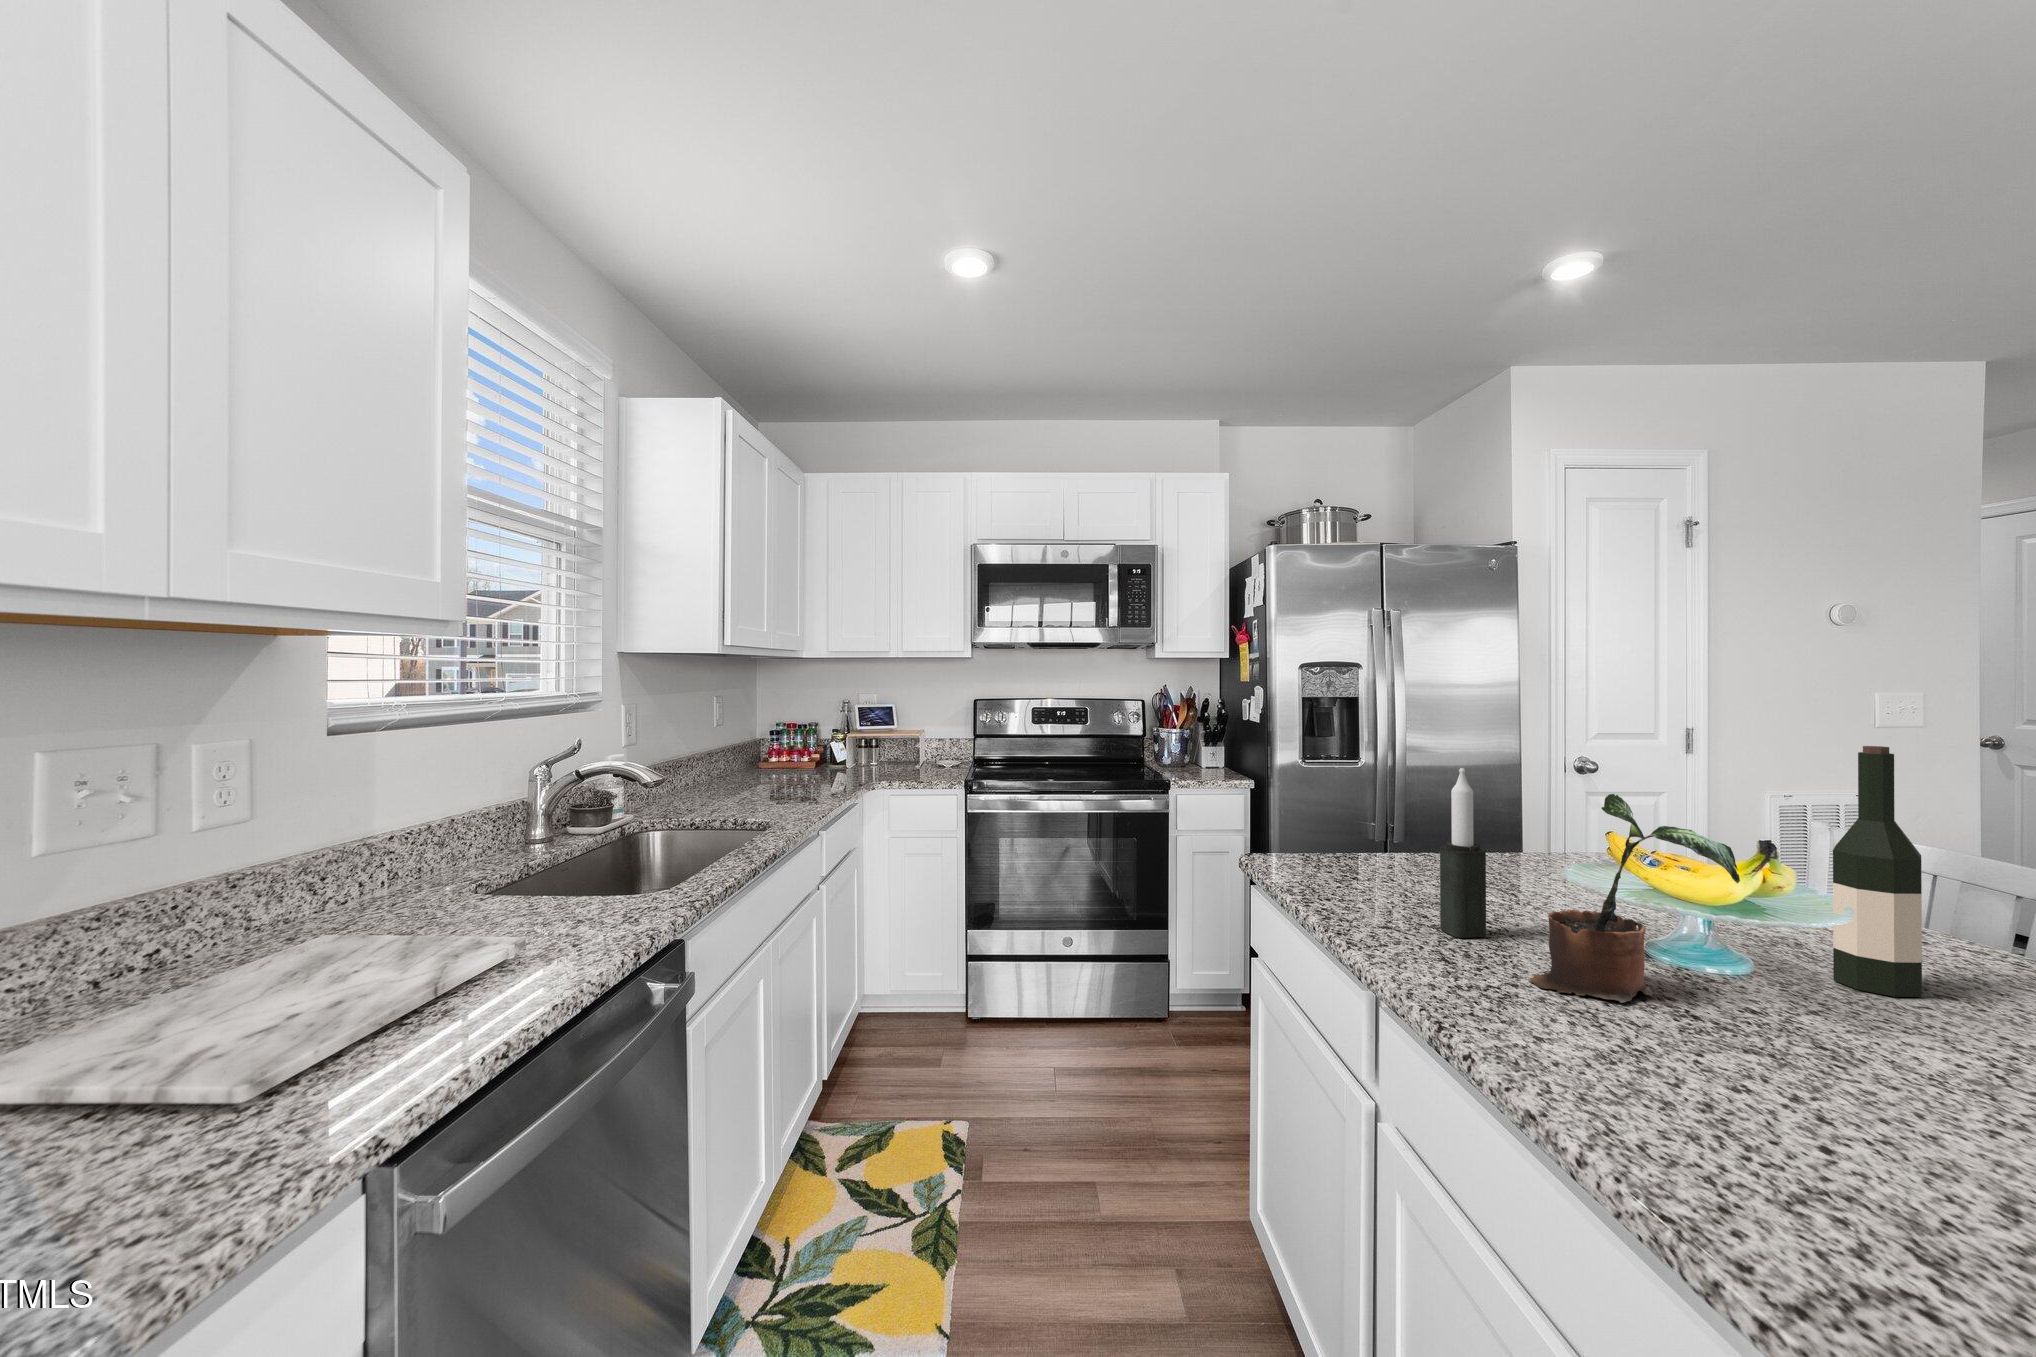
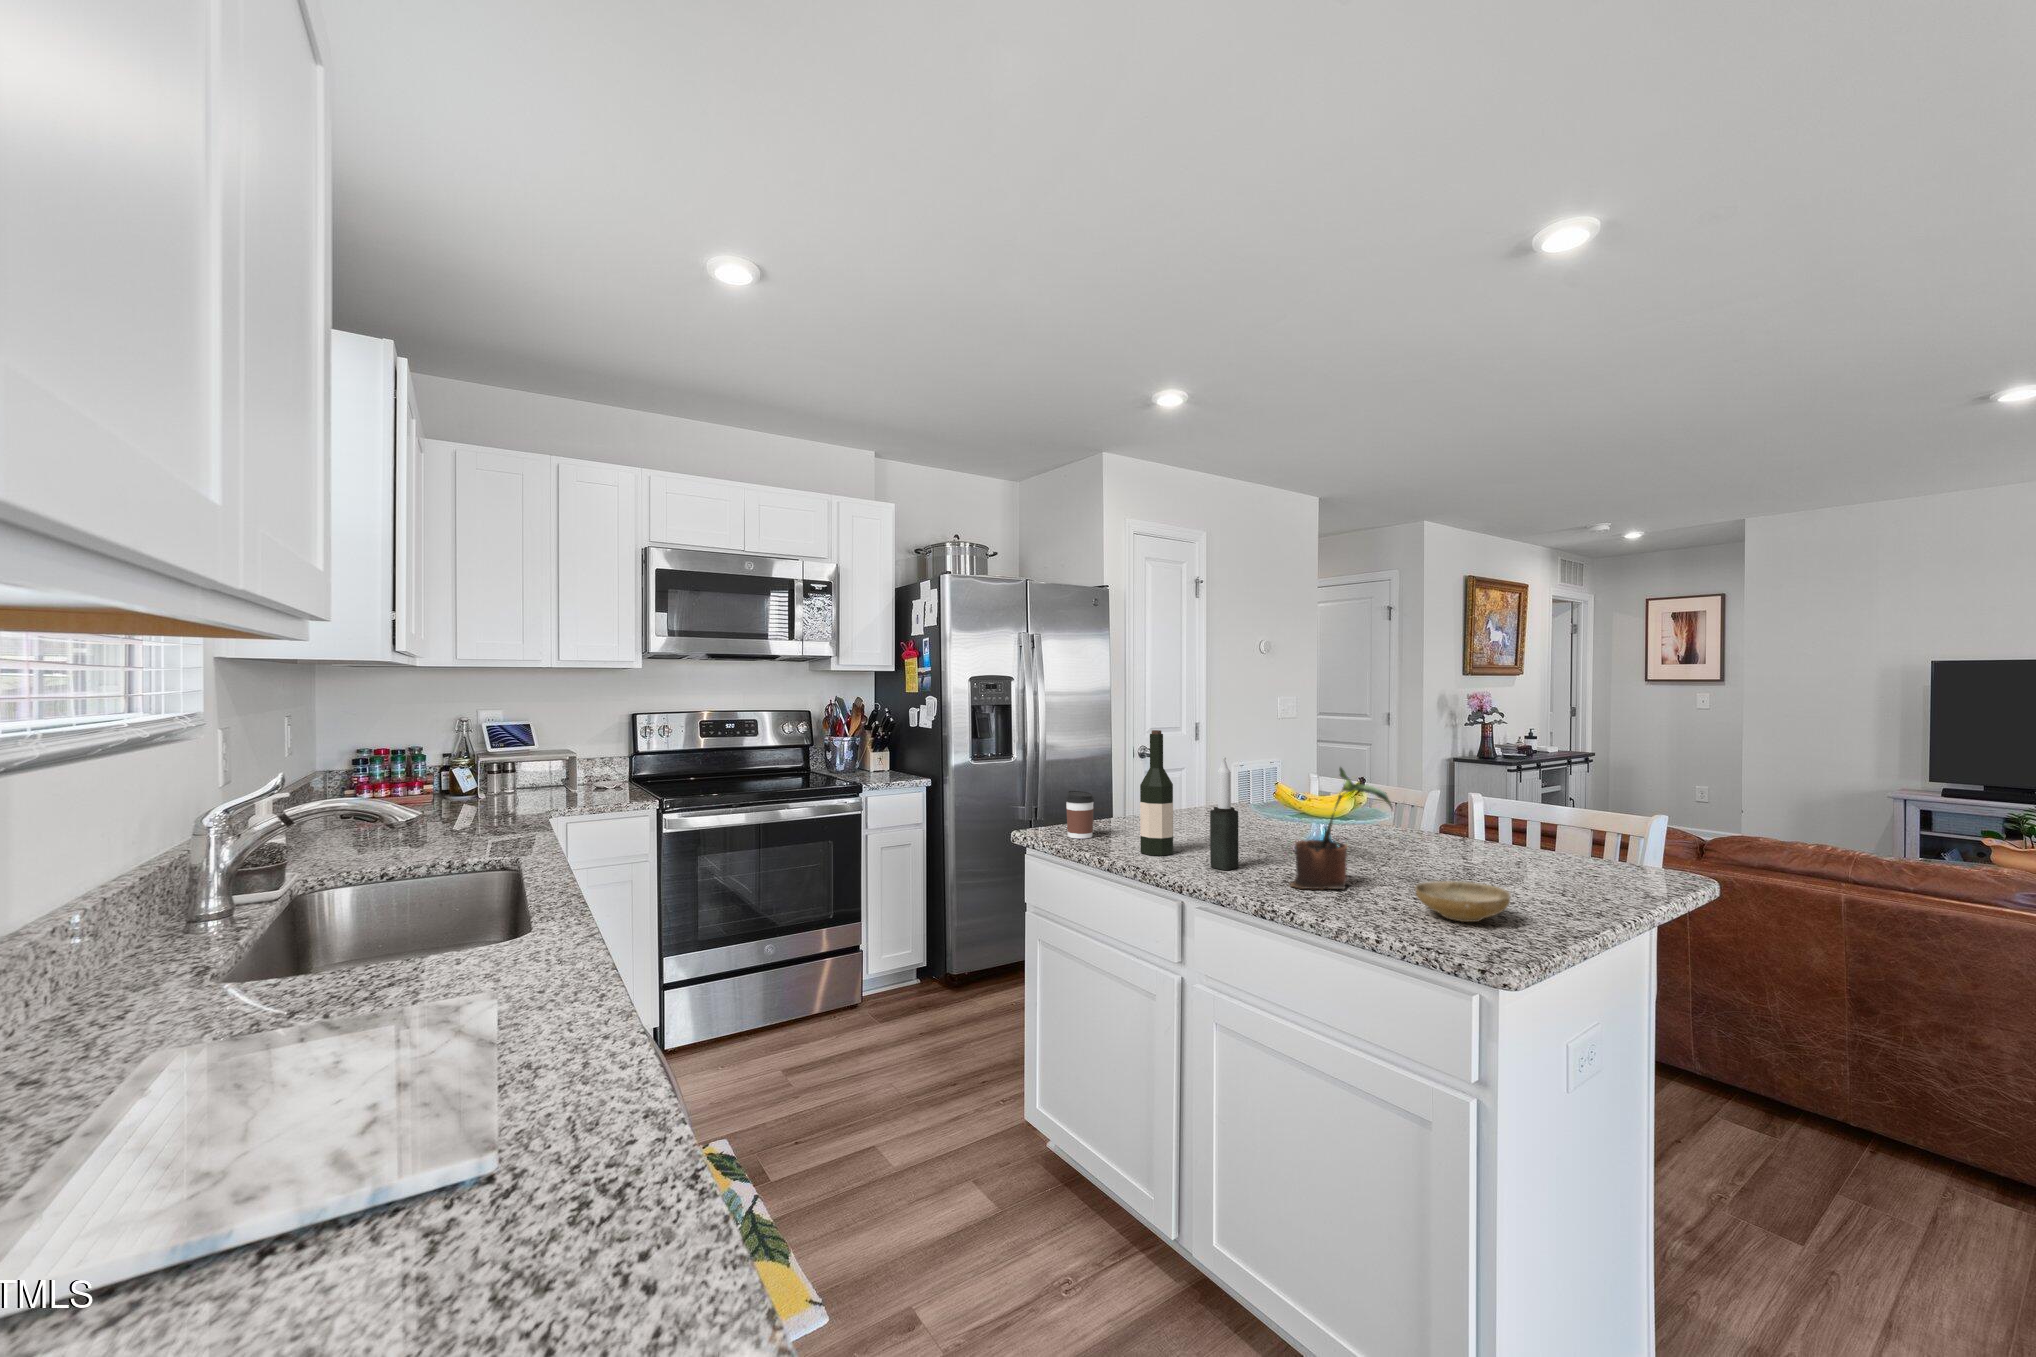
wine bottle: present [1833,746,1922,997] -> present [1140,730,1173,856]
coffee cup: none [1301,803,1341,866] -> present [1066,791,1094,839]
ceramic bowl: none [1709,1021,1940,1123] -> present [1415,881,1510,922]

